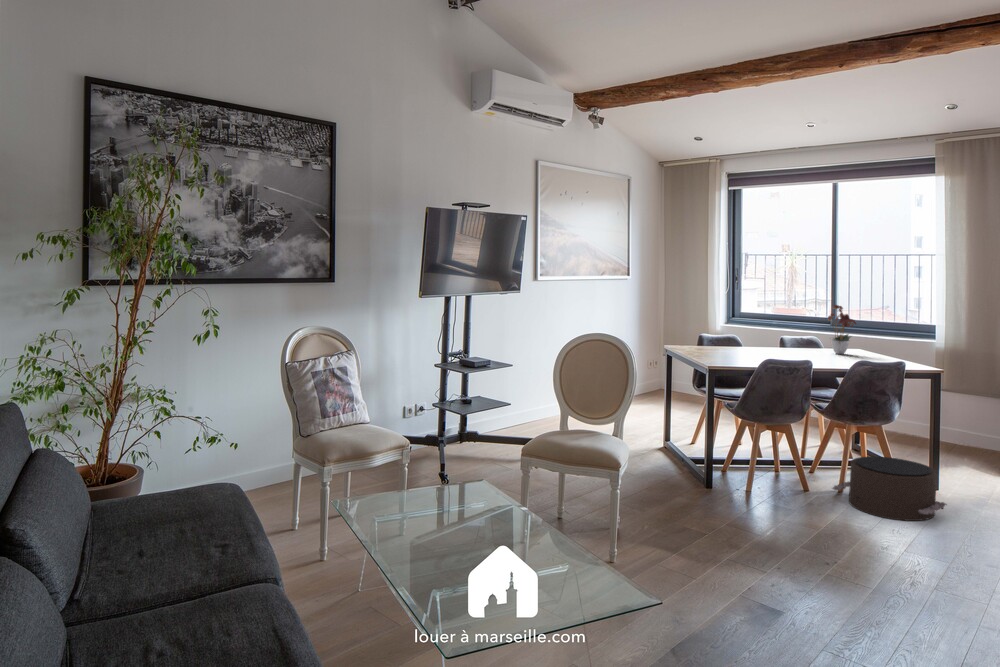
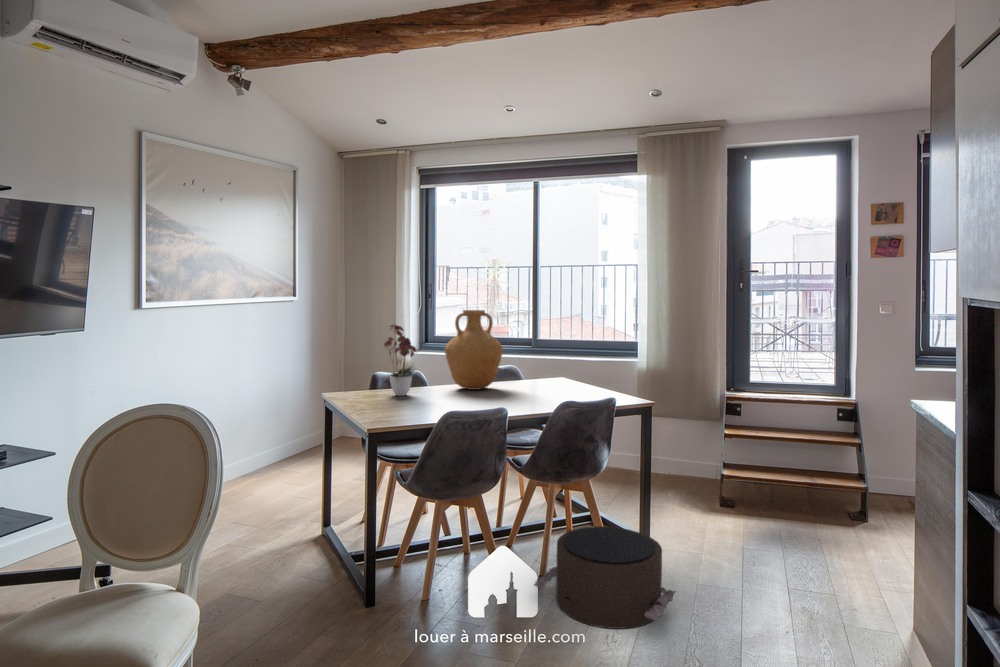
vase: none [762,295,810,355] -> present [445,310,503,390]
flower arrangement: present [828,305,856,354] -> present [384,325,417,396]

